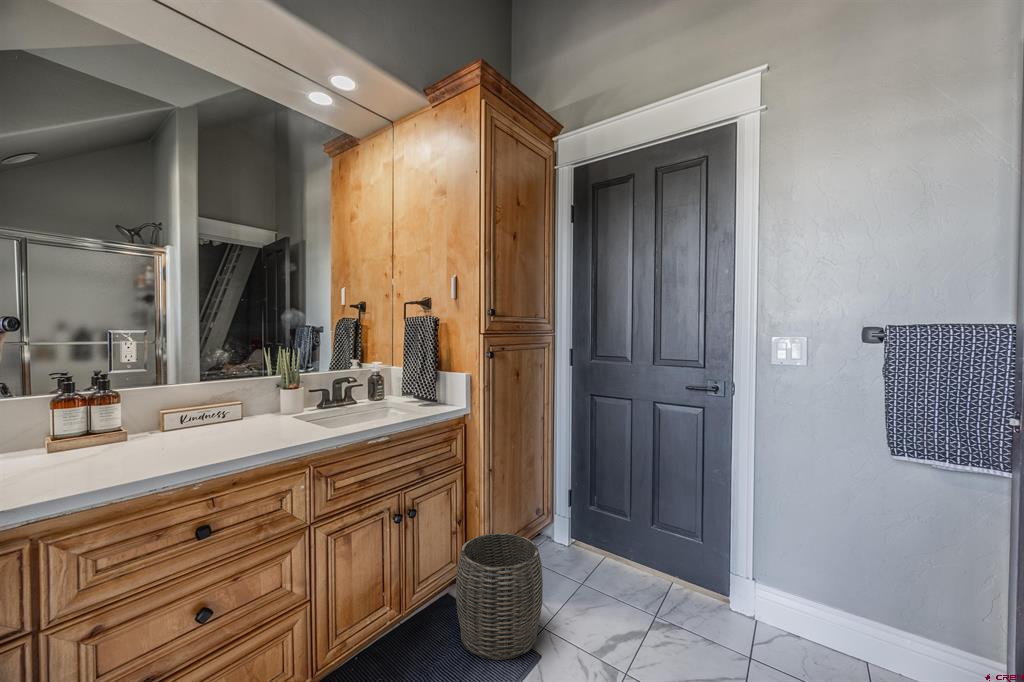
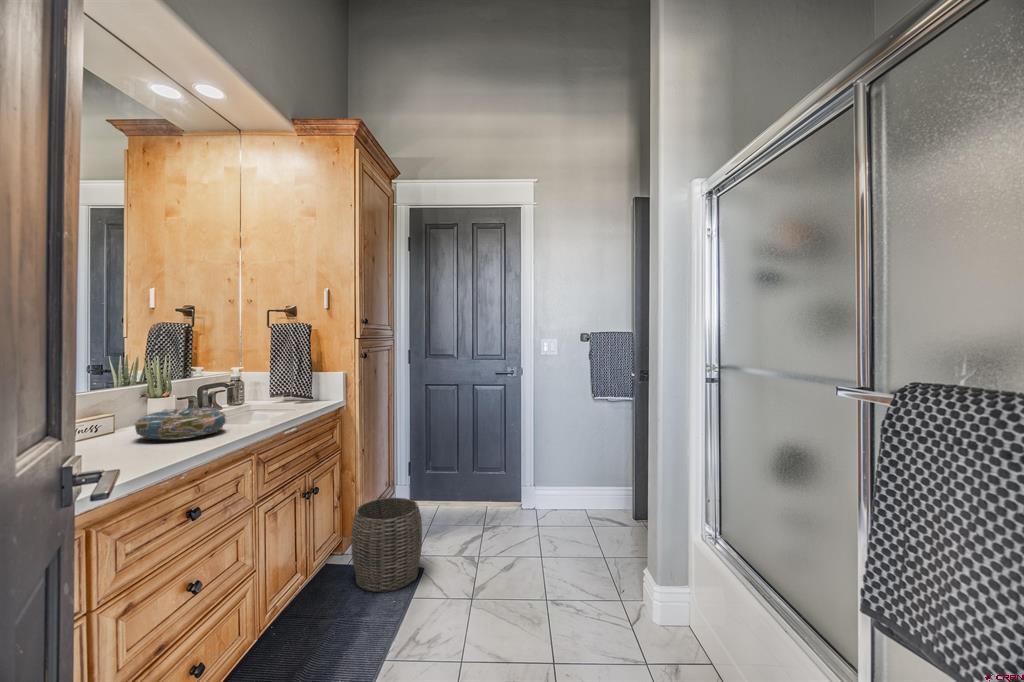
decorative bowl: none [206,406,298,441] -> present [135,408,226,439]

